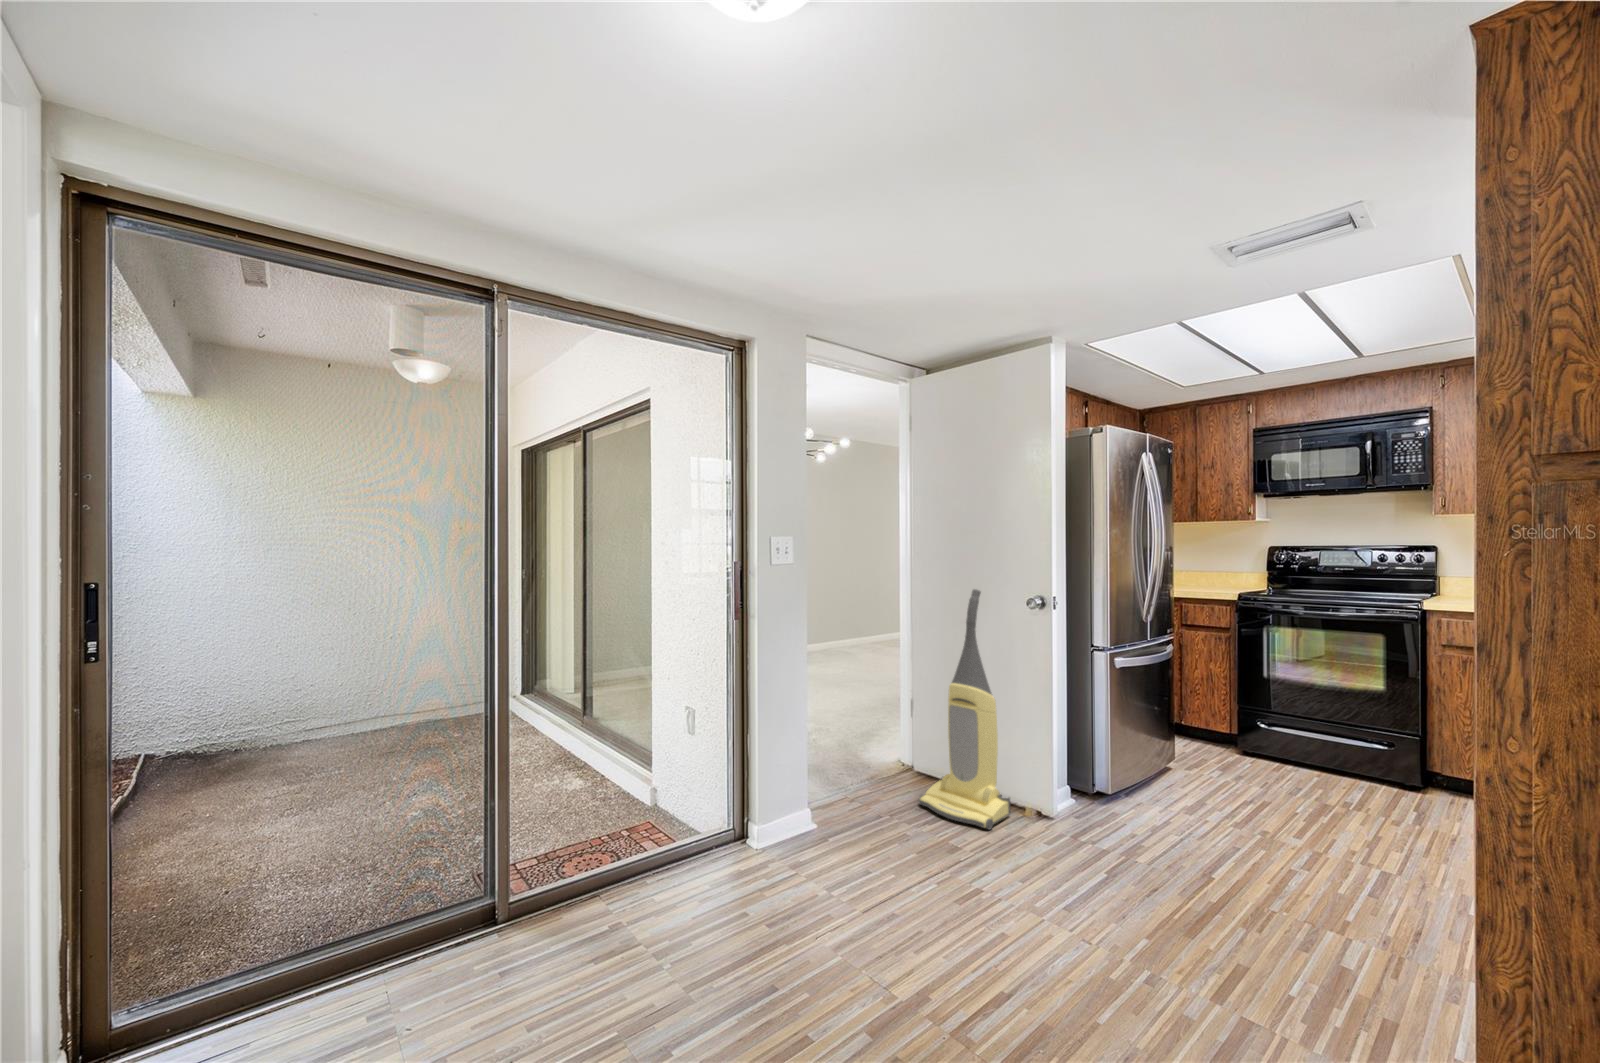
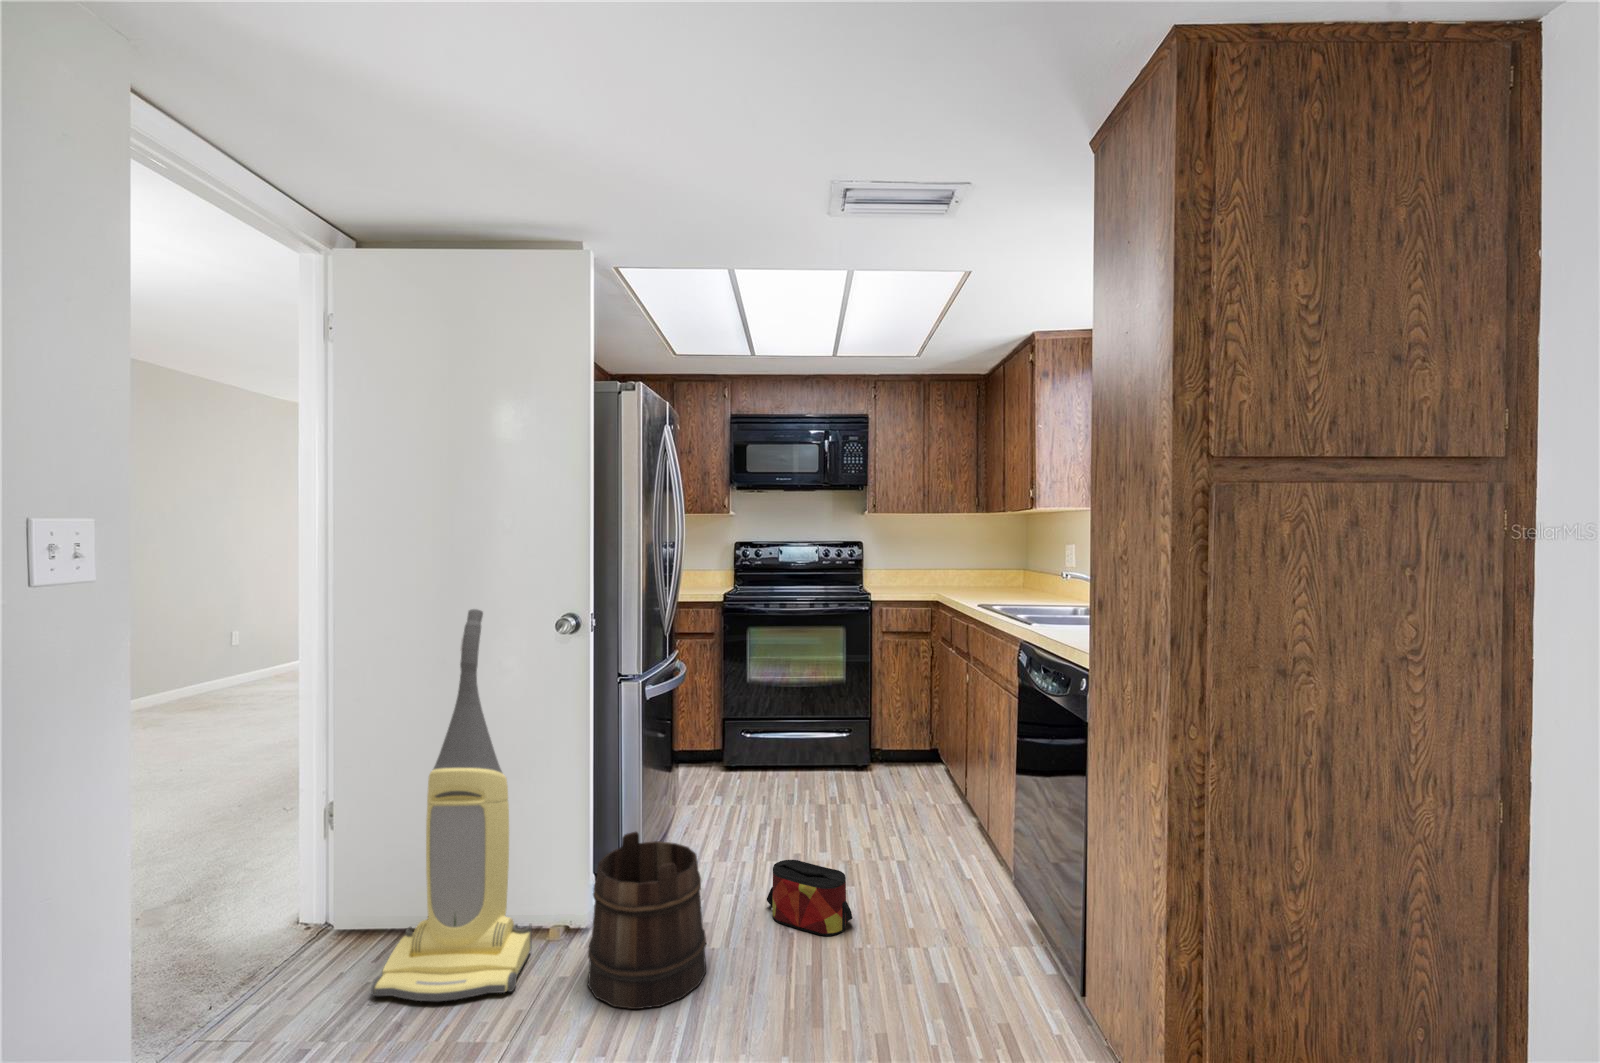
bucket: none [1035,754,1125,876] -> present [588,832,706,1009]
bag: none [1202,818,1281,895] -> present [767,860,852,936]

